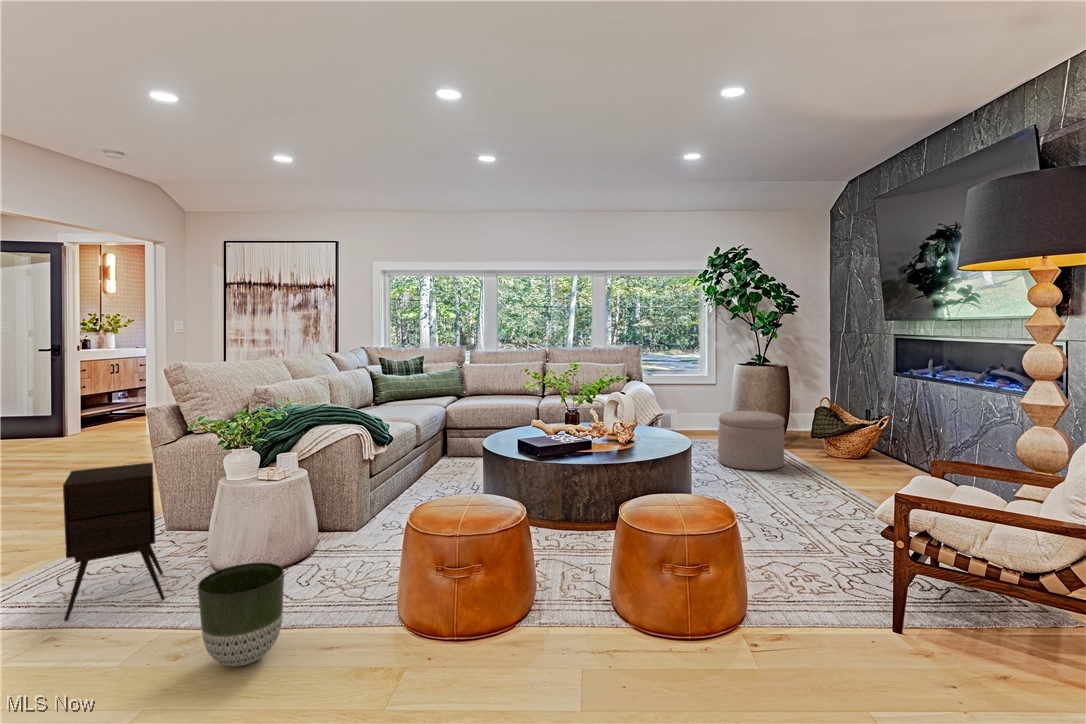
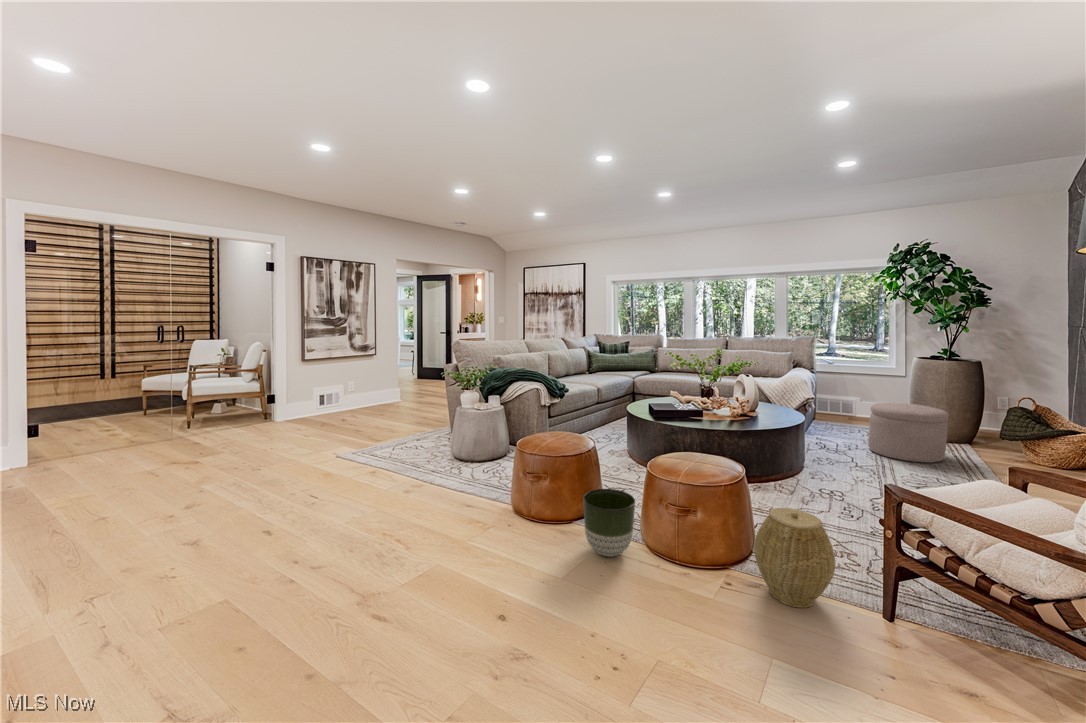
side table: present [63,463,165,621] -> none [390,396,438,467]
woven basket: none [772,536,865,654] -> present [754,508,835,608]
planter: present [198,563,284,666] -> present [583,489,635,557]

